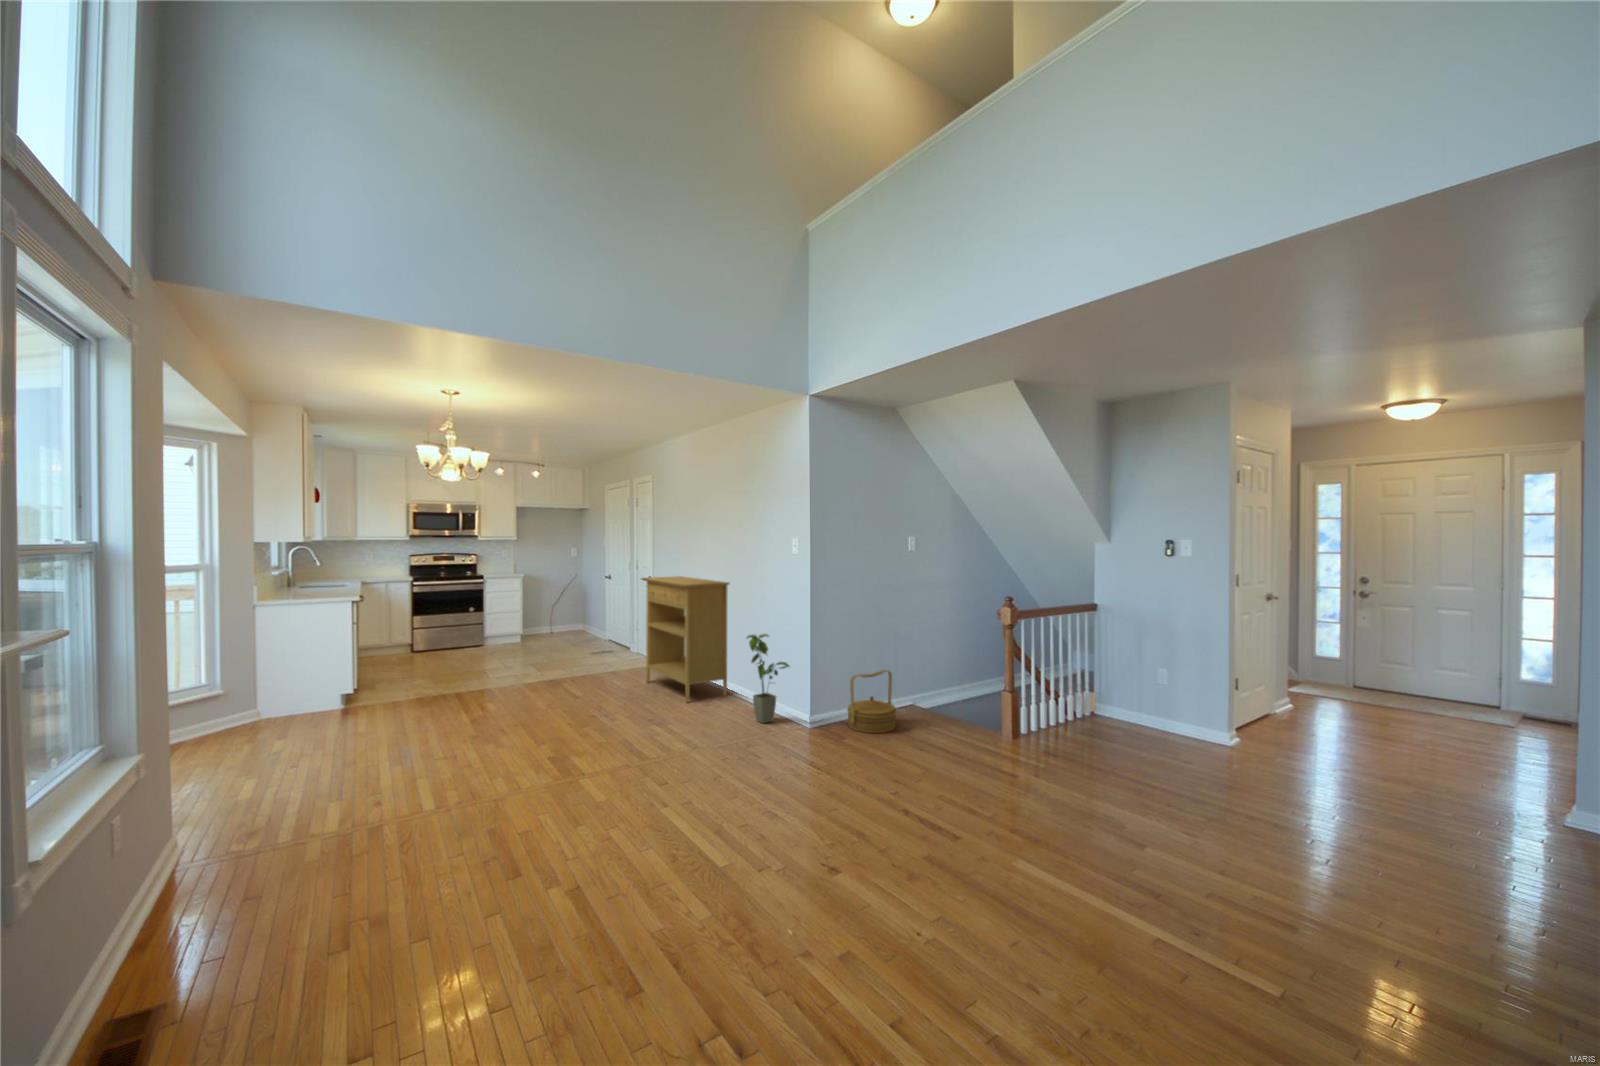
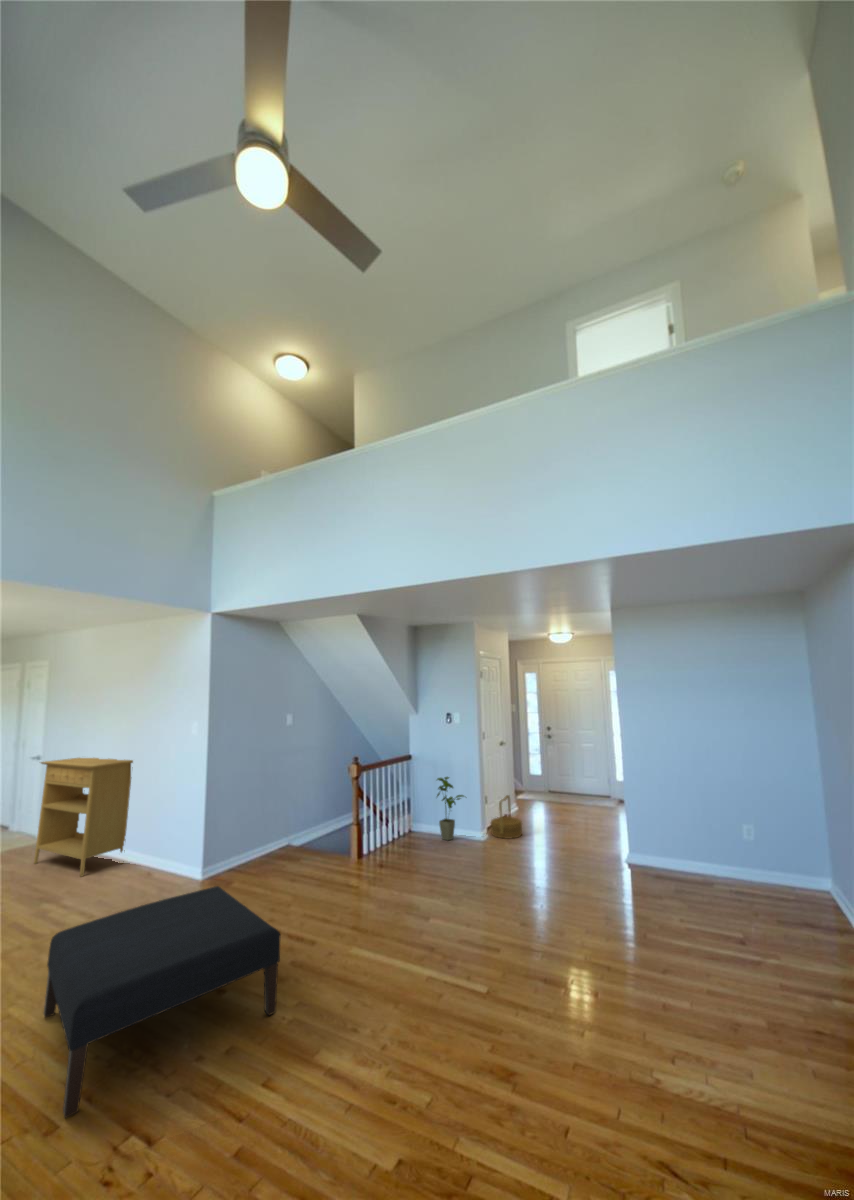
house plant: present [747,634,789,723] -> present [437,777,464,840]
woven basket: present [847,670,896,733] -> present [491,795,522,839]
ottoman: none [643,742,909,977] -> present [44,886,280,1118]

